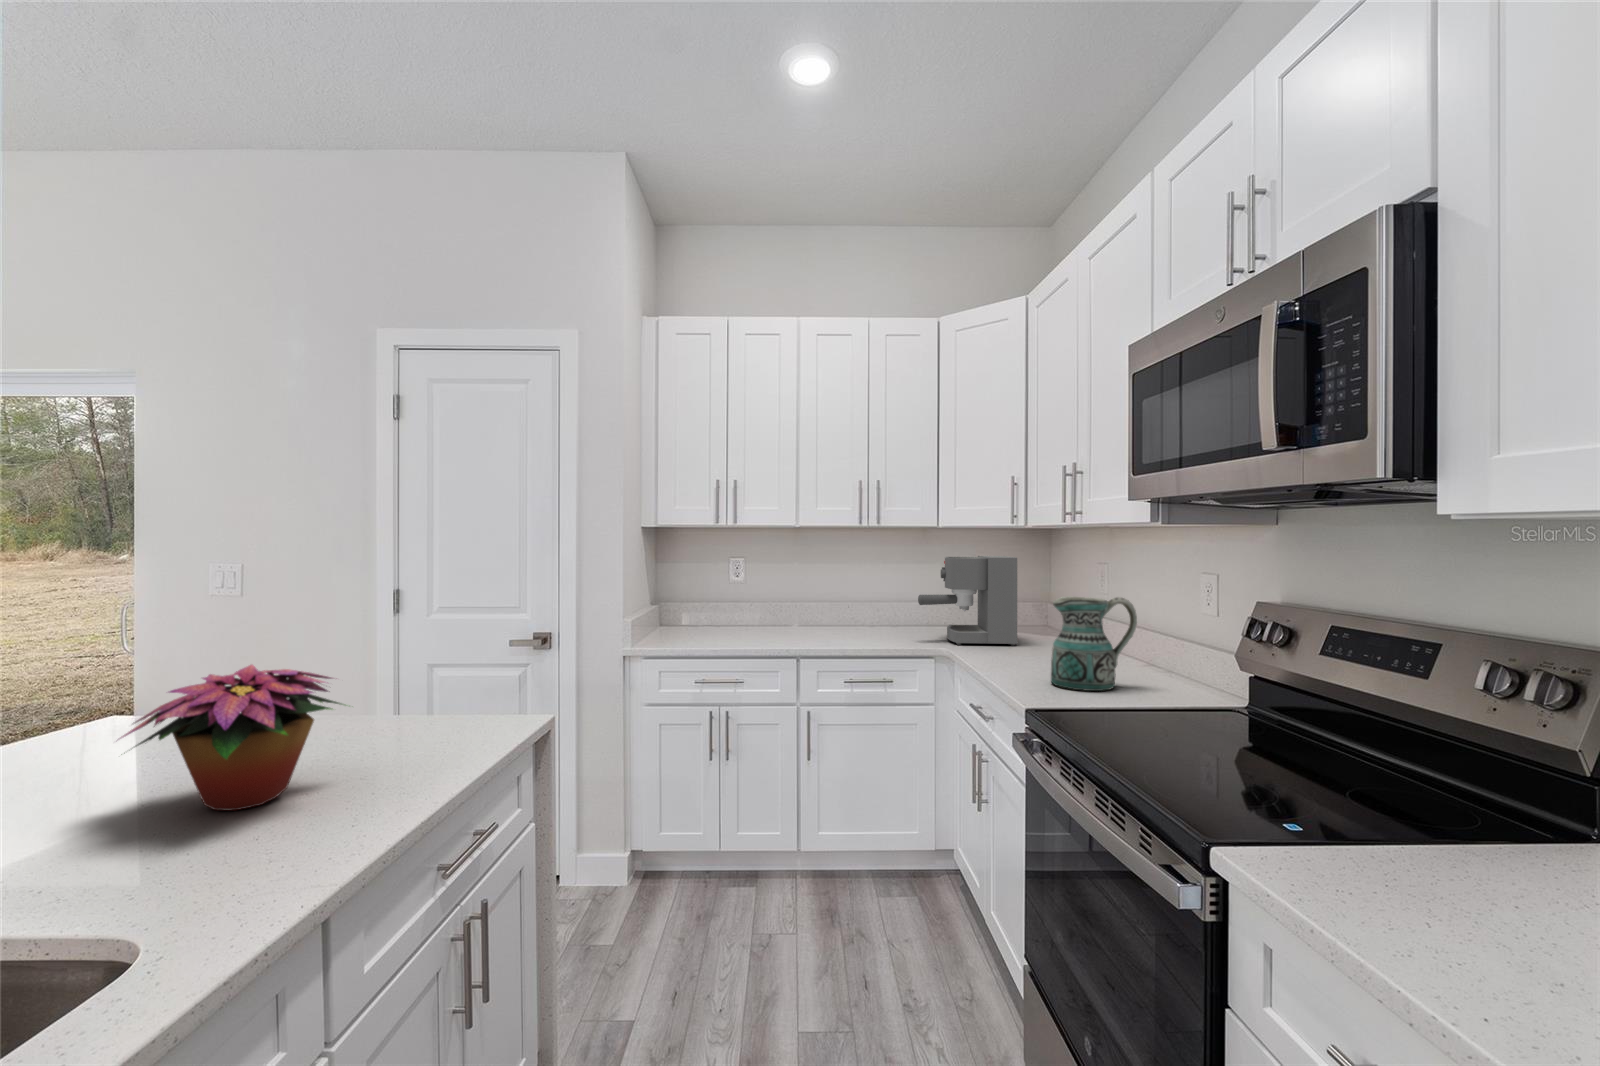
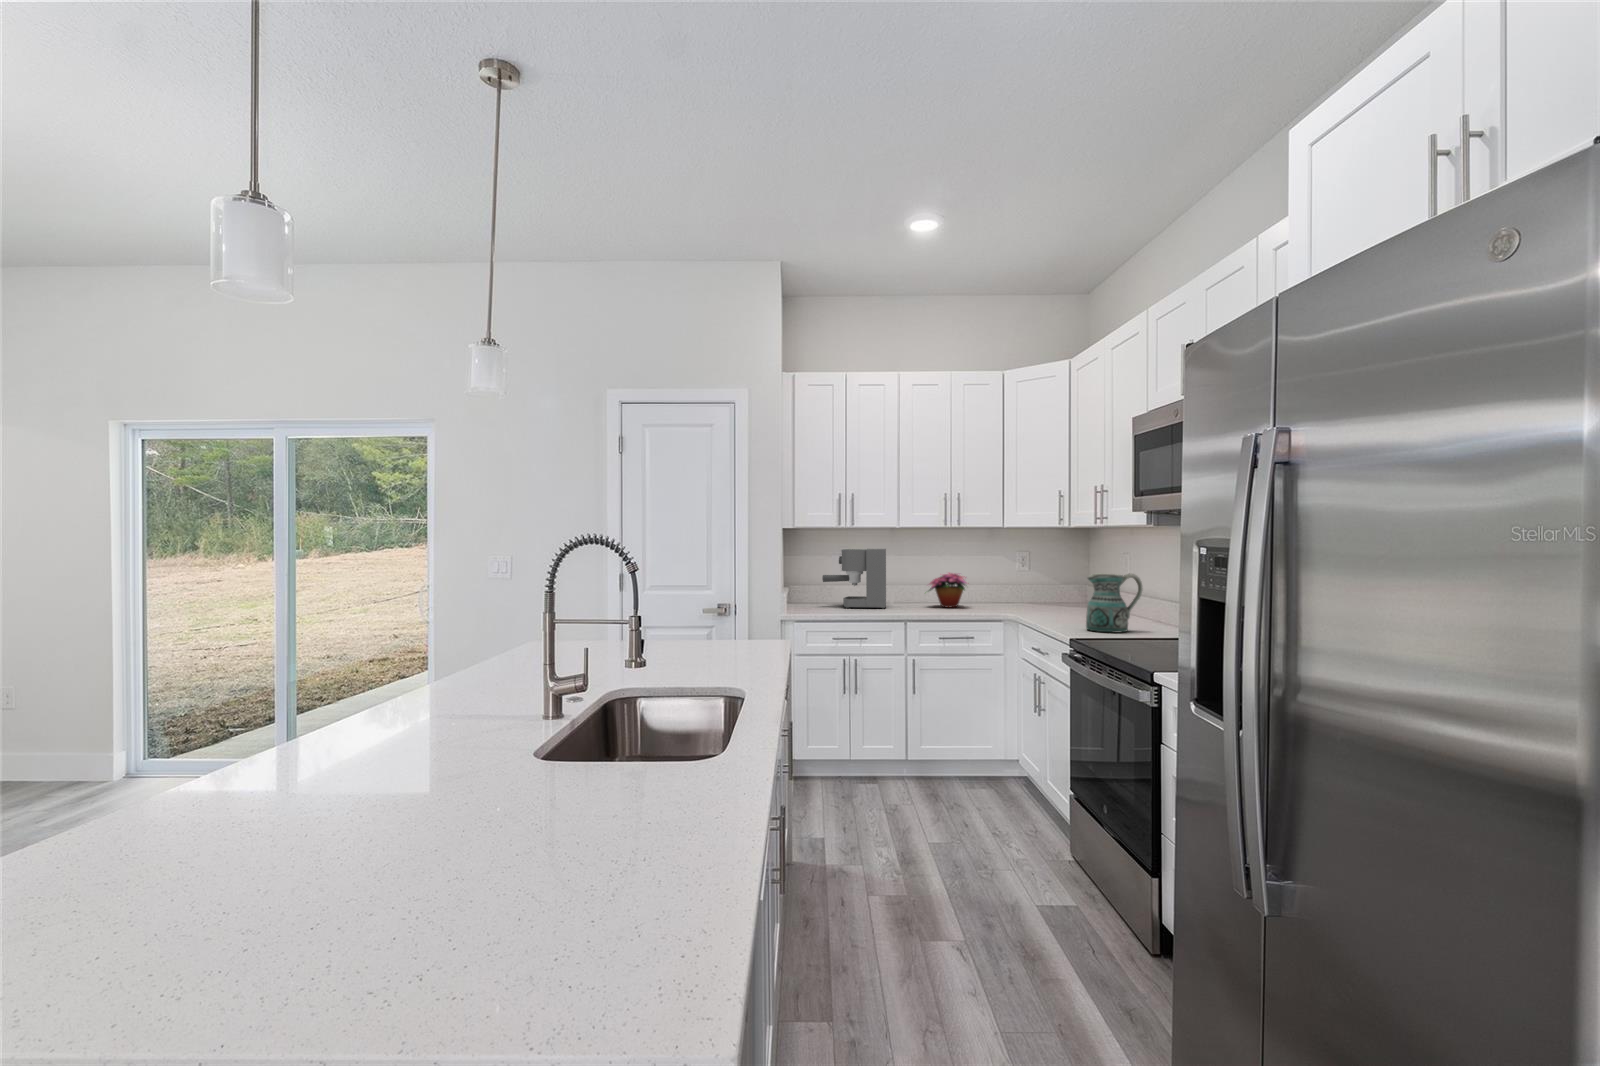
coffee maker: present [918,556,1017,646] -> present [822,549,886,609]
flower arrangement: present [121,665,342,810] -> present [929,573,966,608]

